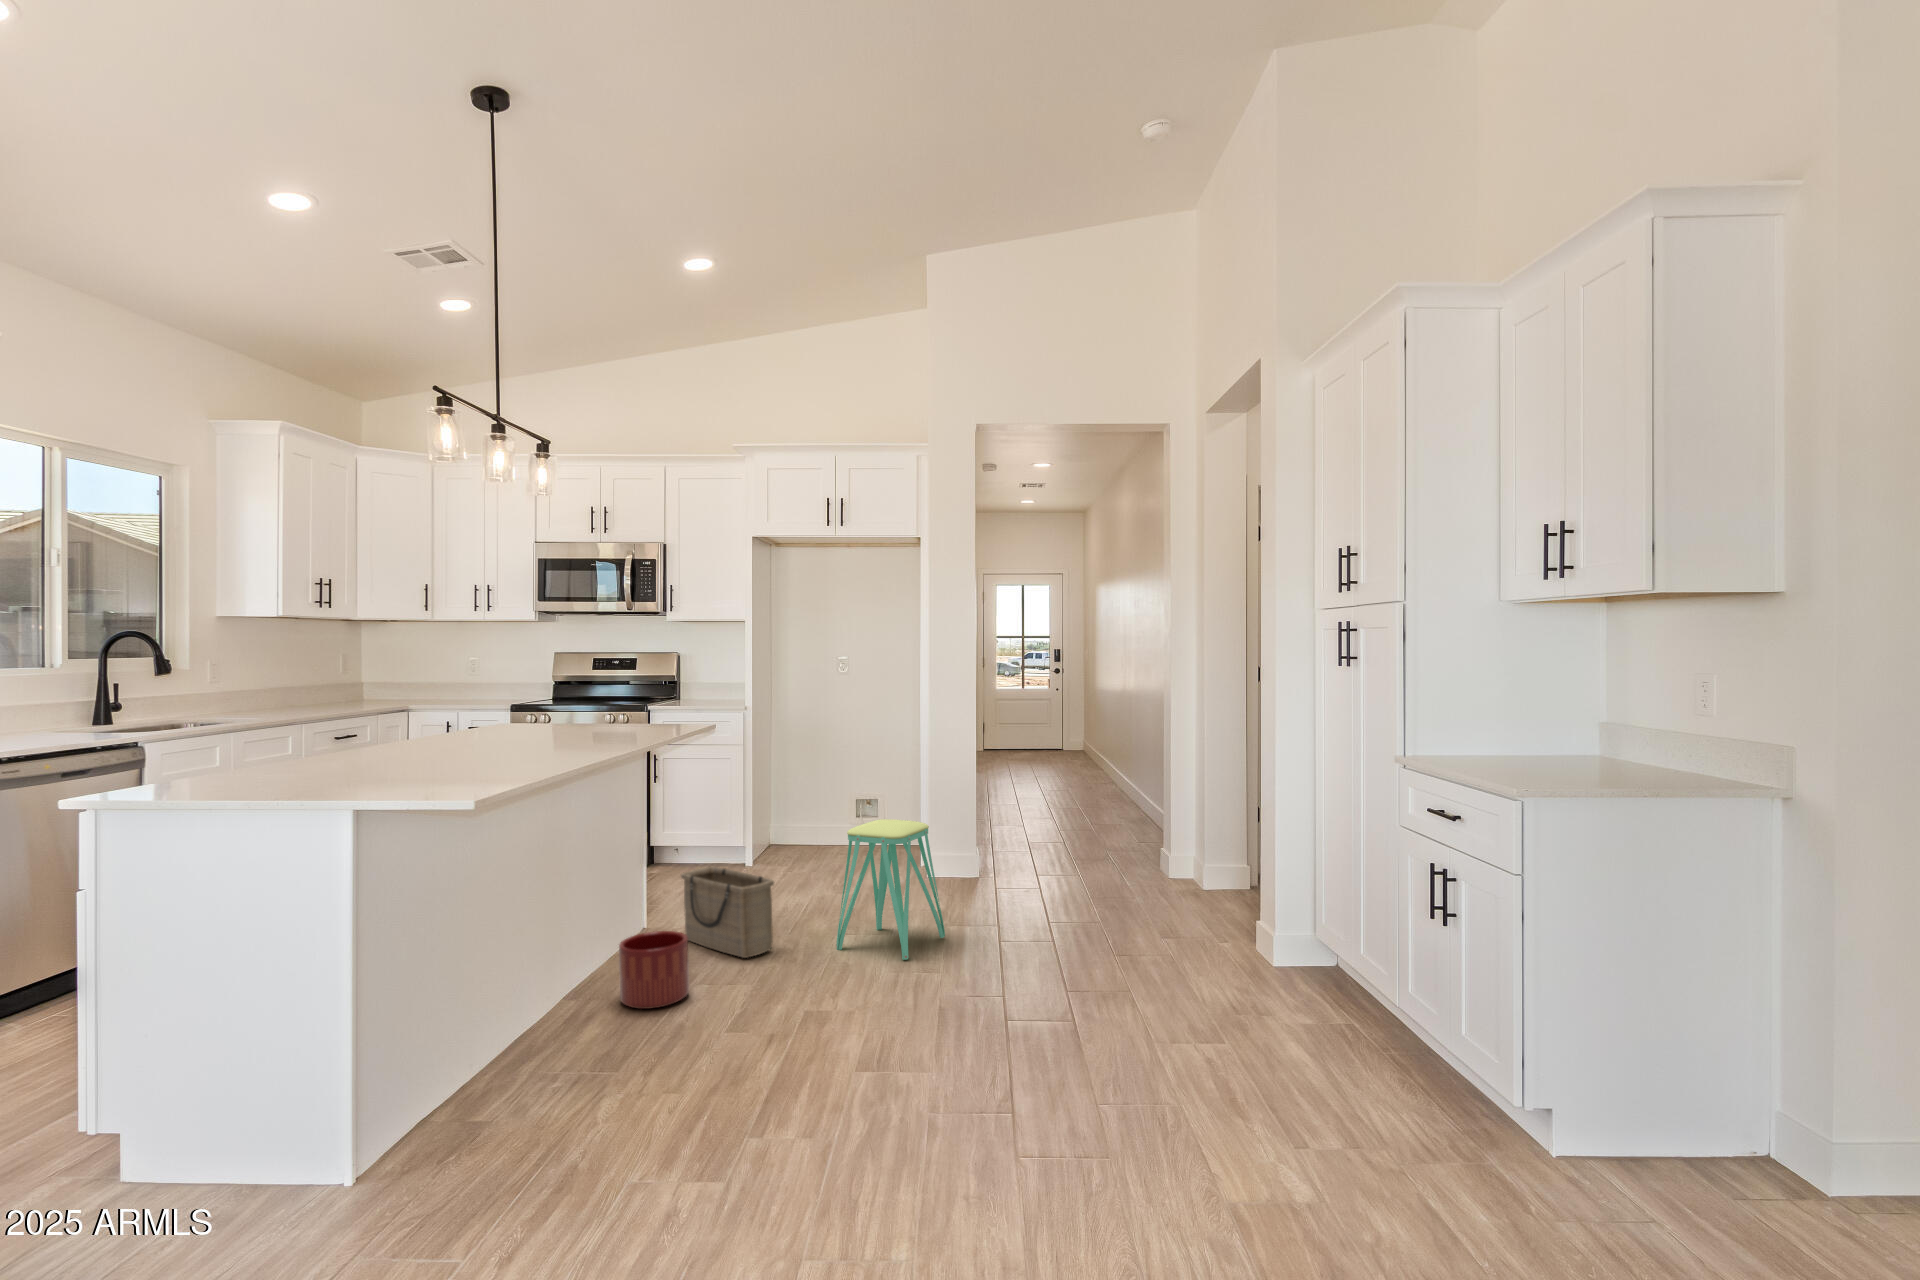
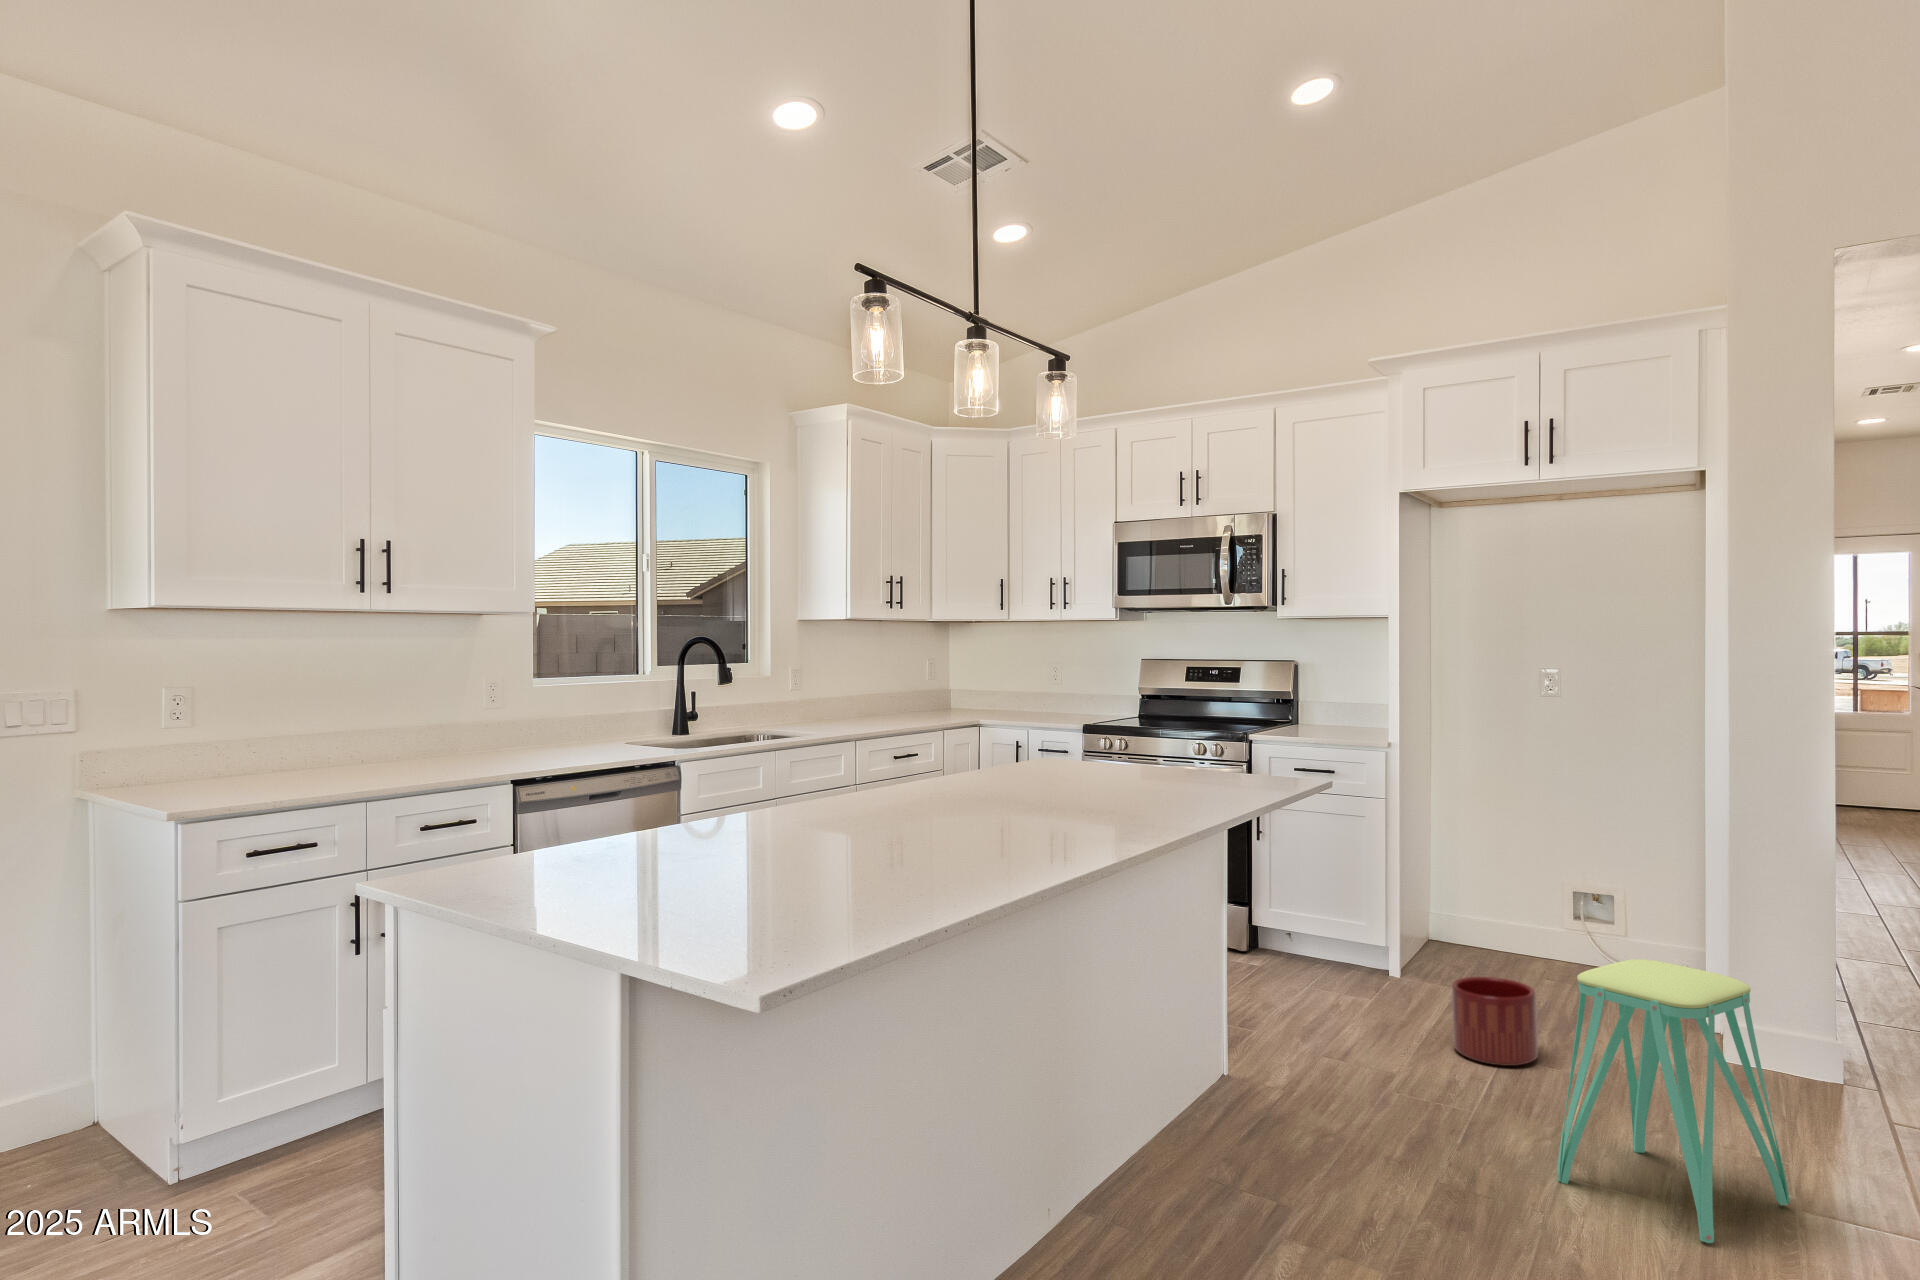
basket: present [681,867,774,958] -> none [1287,991,1440,1161]
planter: present [619,931,689,1009] -> present [1452,977,1538,1066]

